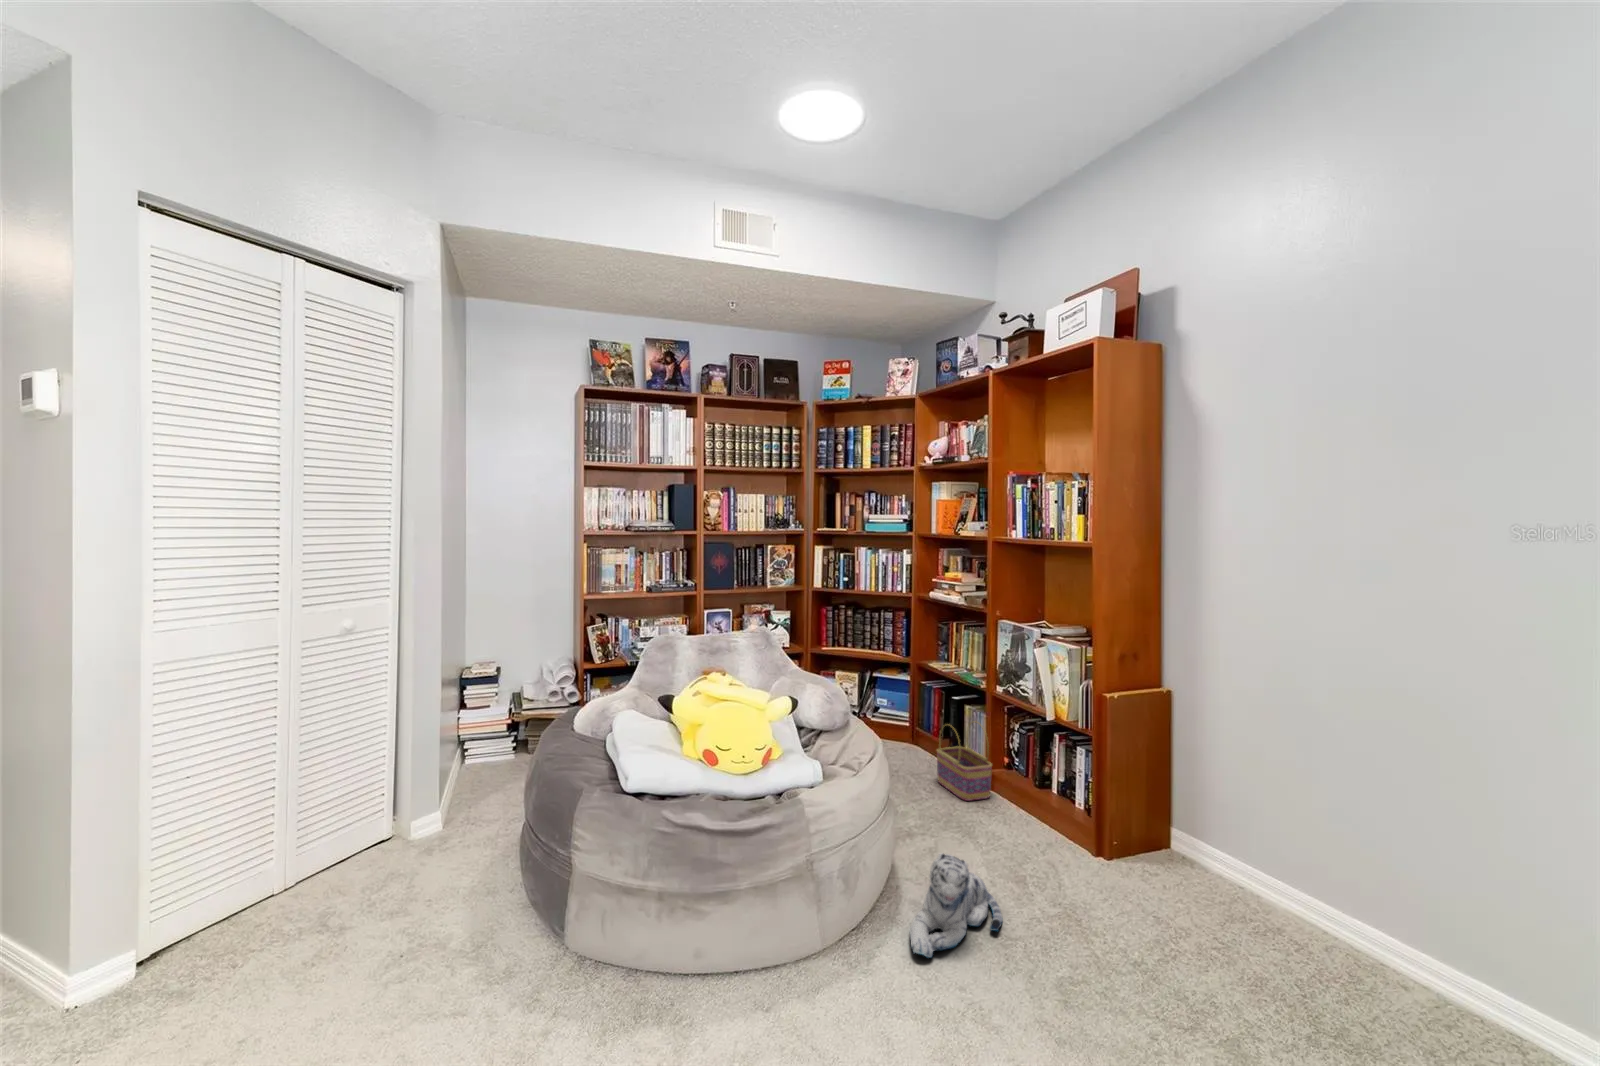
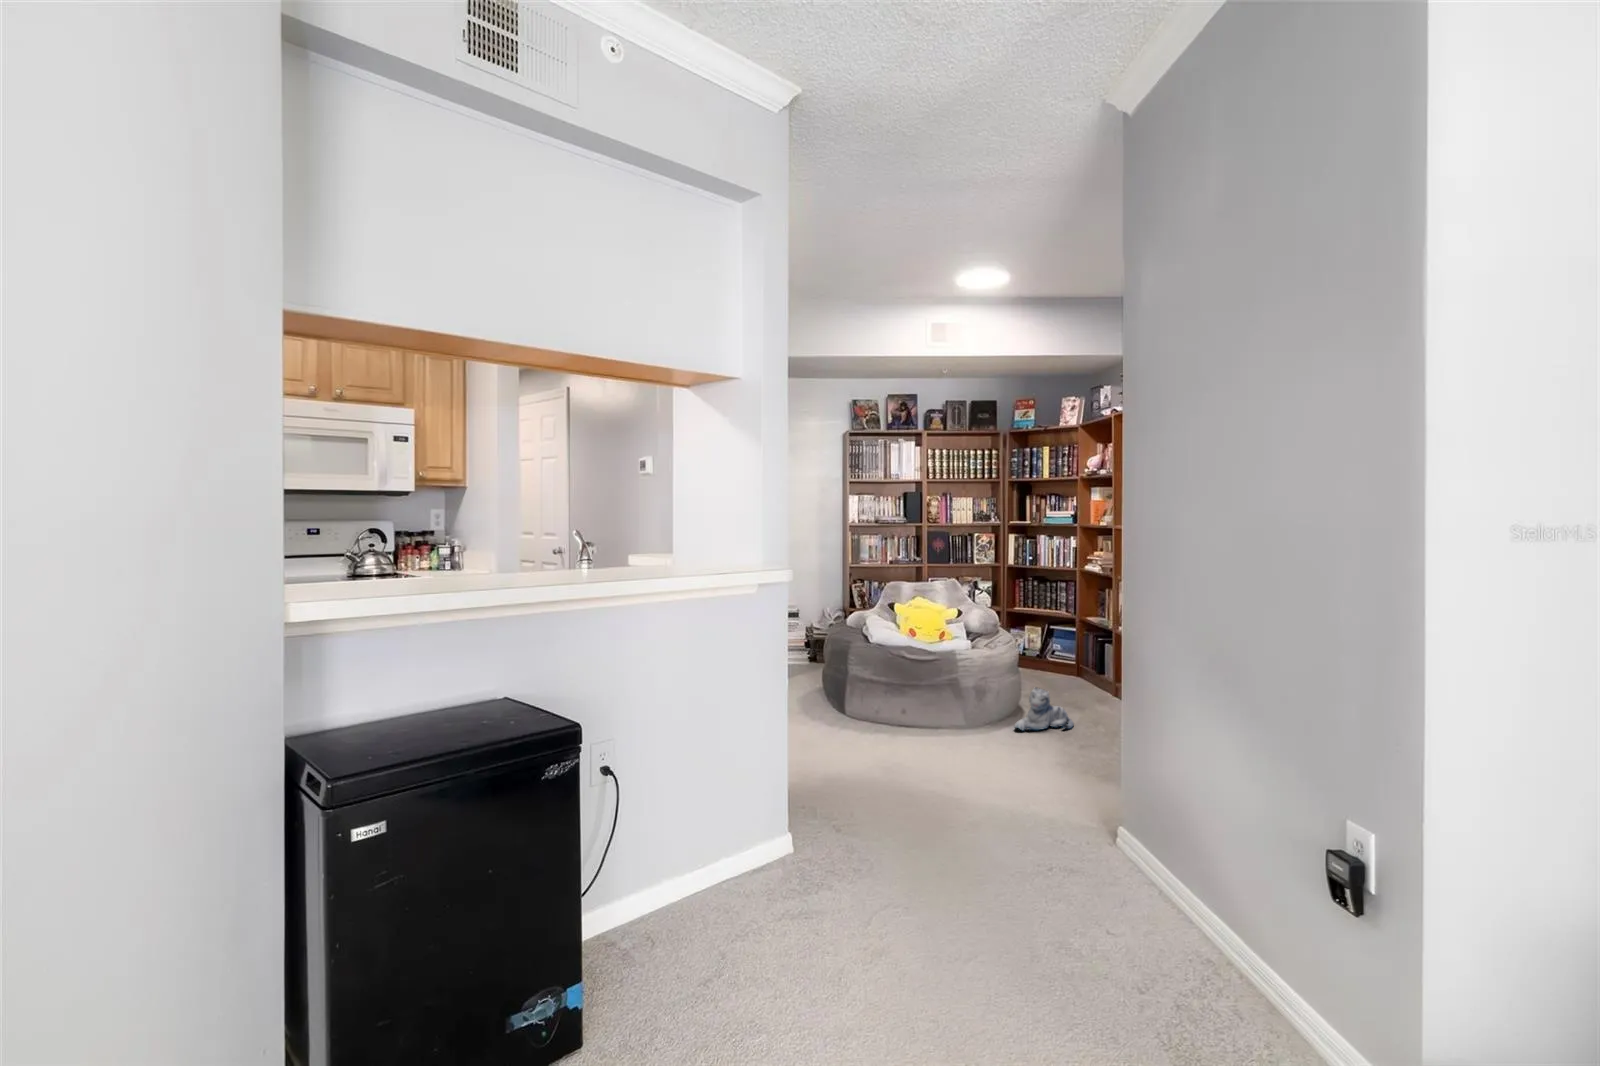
basket: present [937,722,992,801] -> none [1079,650,1112,698]

